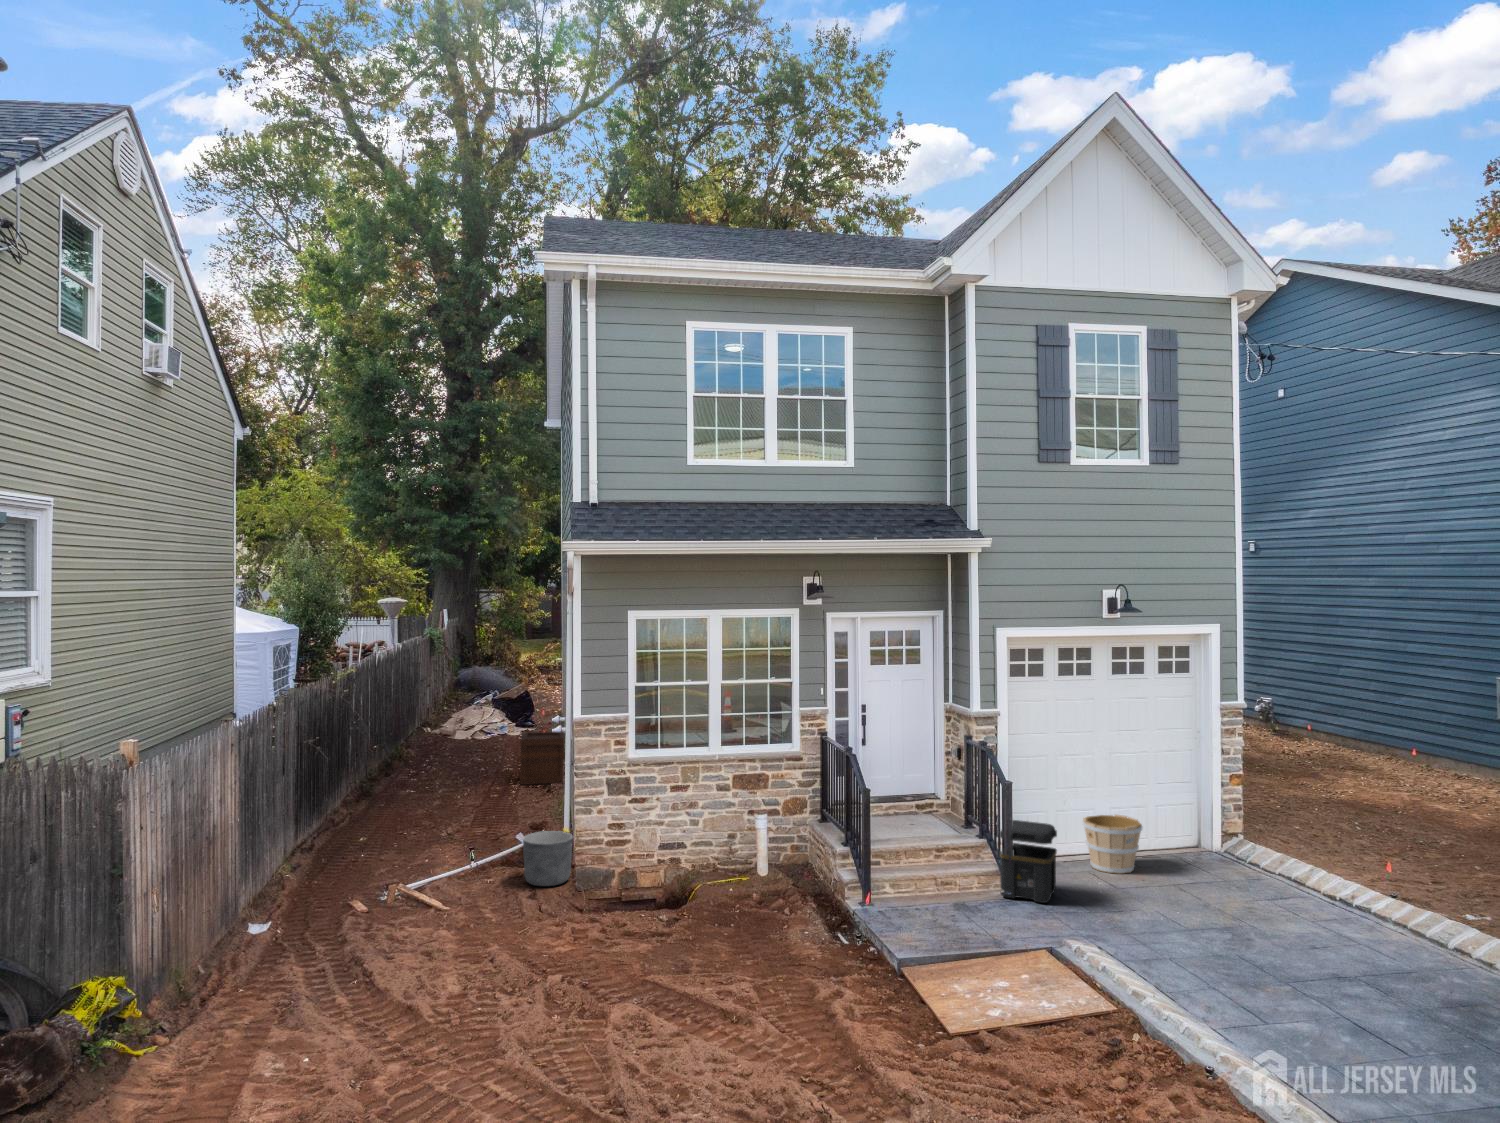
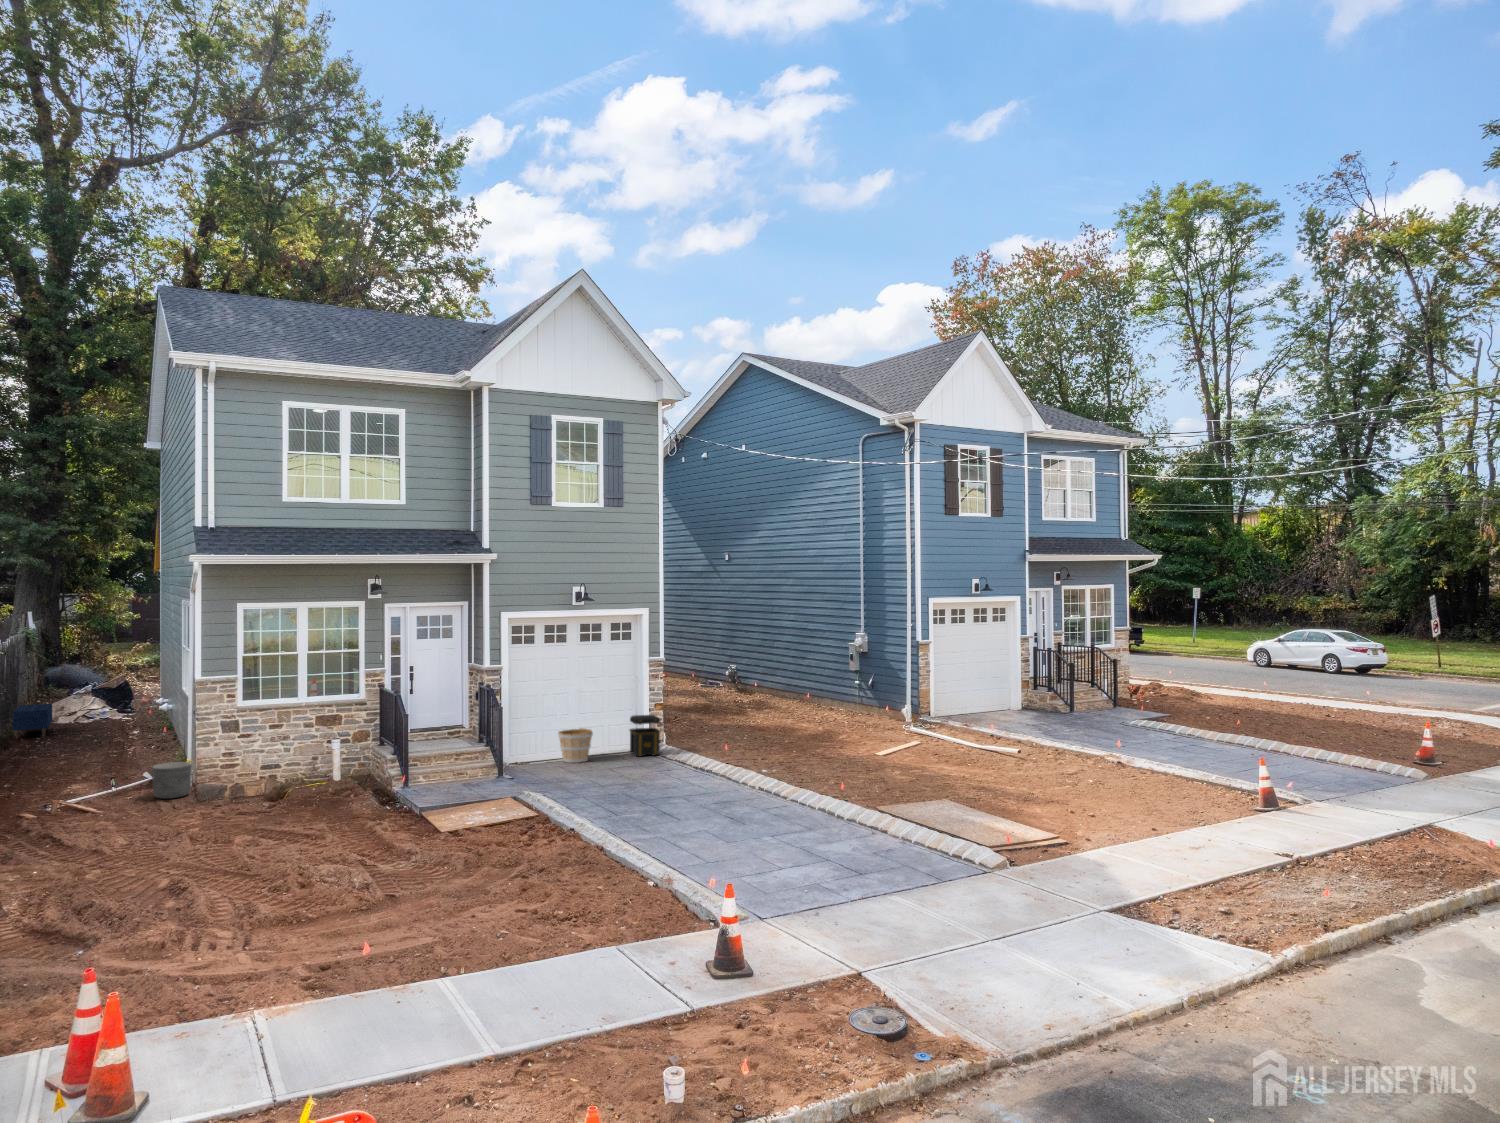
bench: none [406,718,447,759] -> present [13,704,52,738]
wooden crate: present [520,731,564,785] -> none [133,705,178,749]
toolbox: present [1000,820,1057,903] -> present [630,715,660,756]

